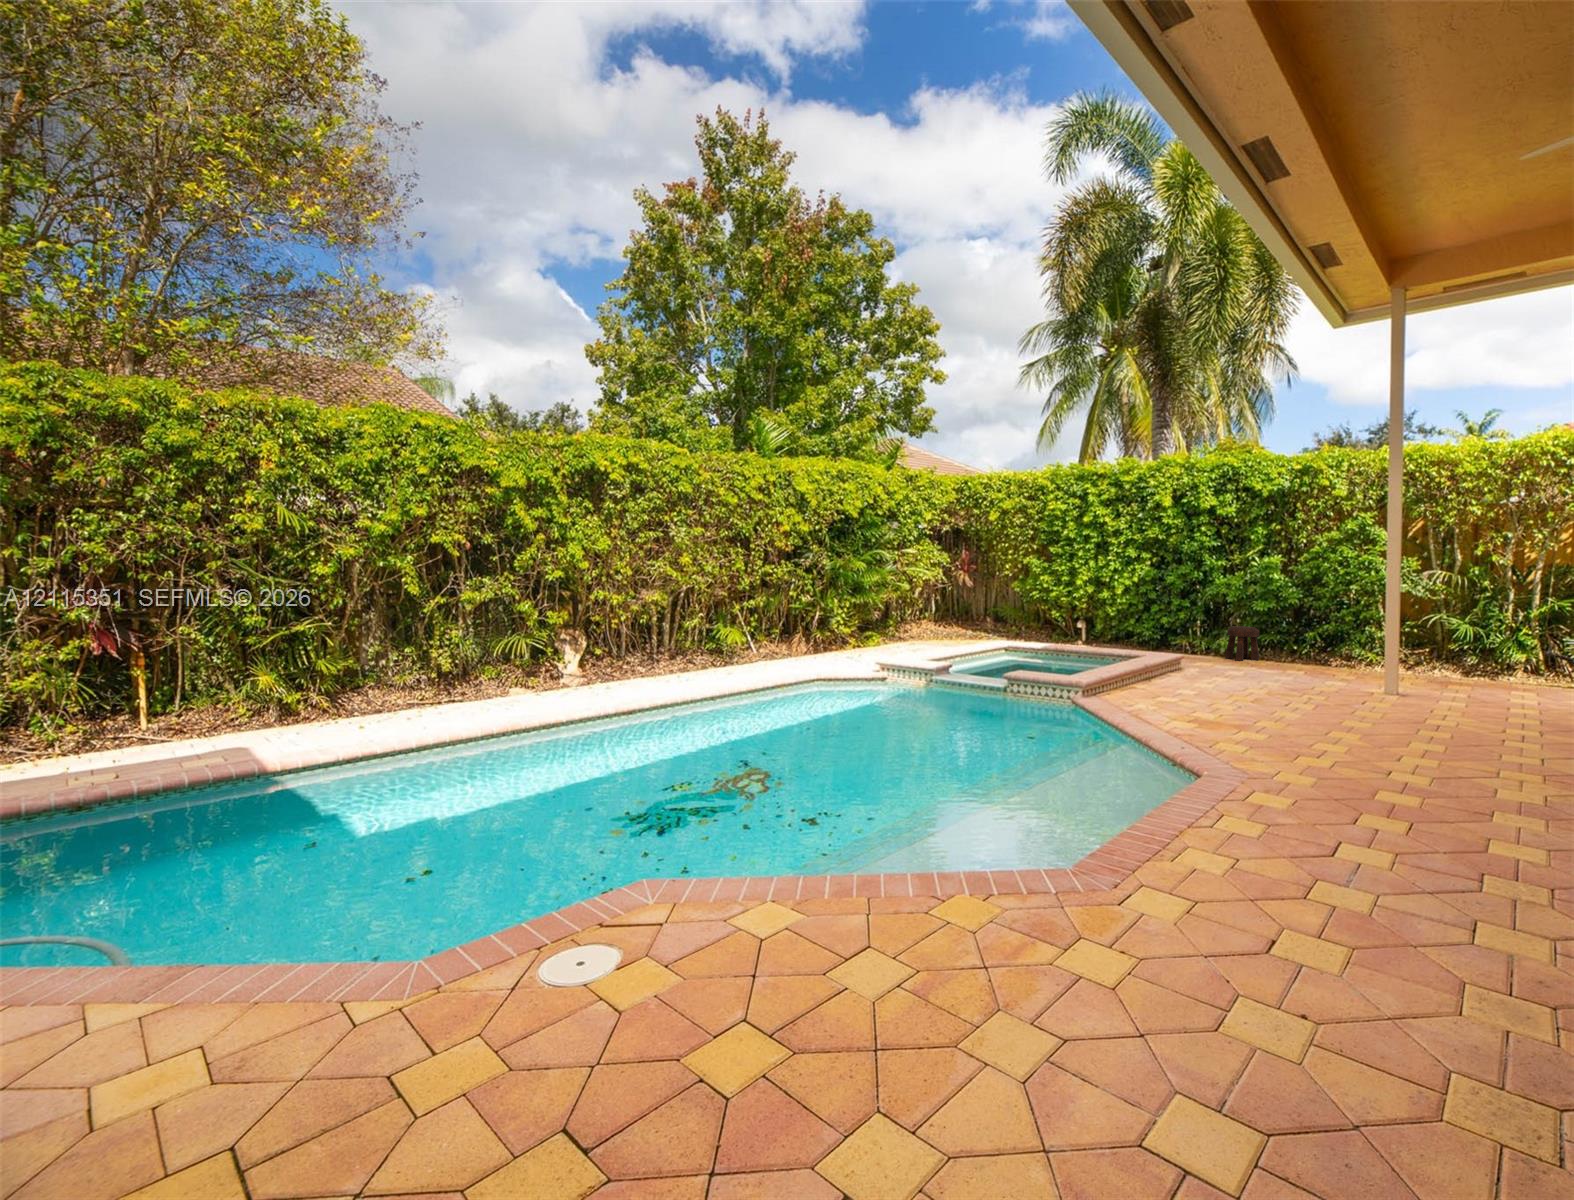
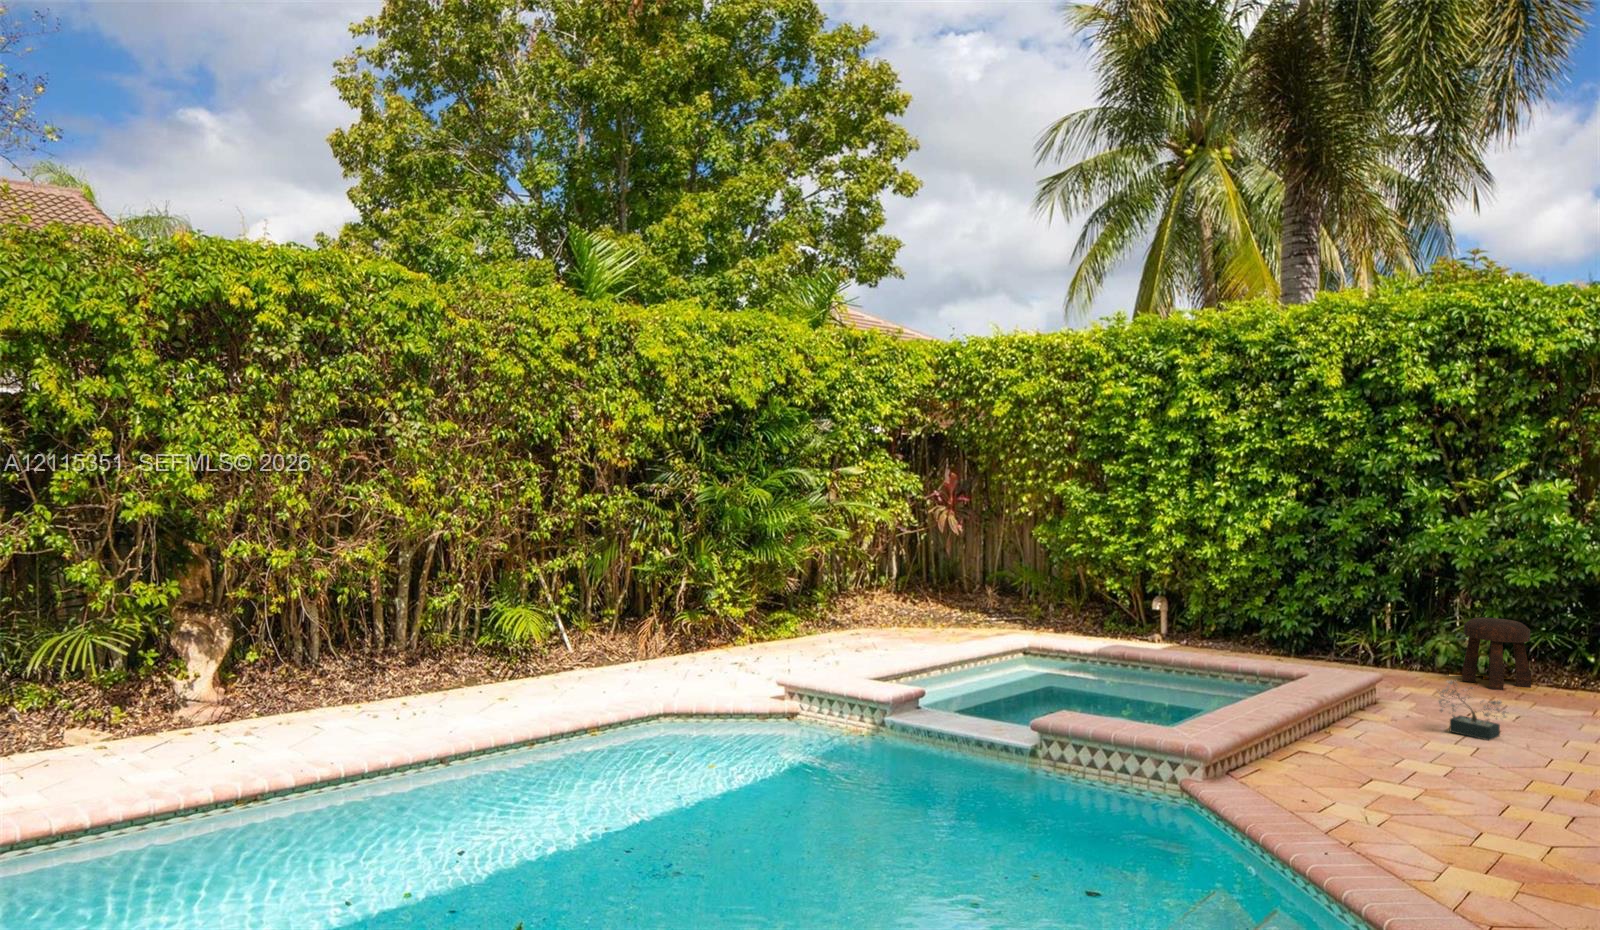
decorative plant: none [1186,648,1219,674] -> present [1439,681,1507,740]

